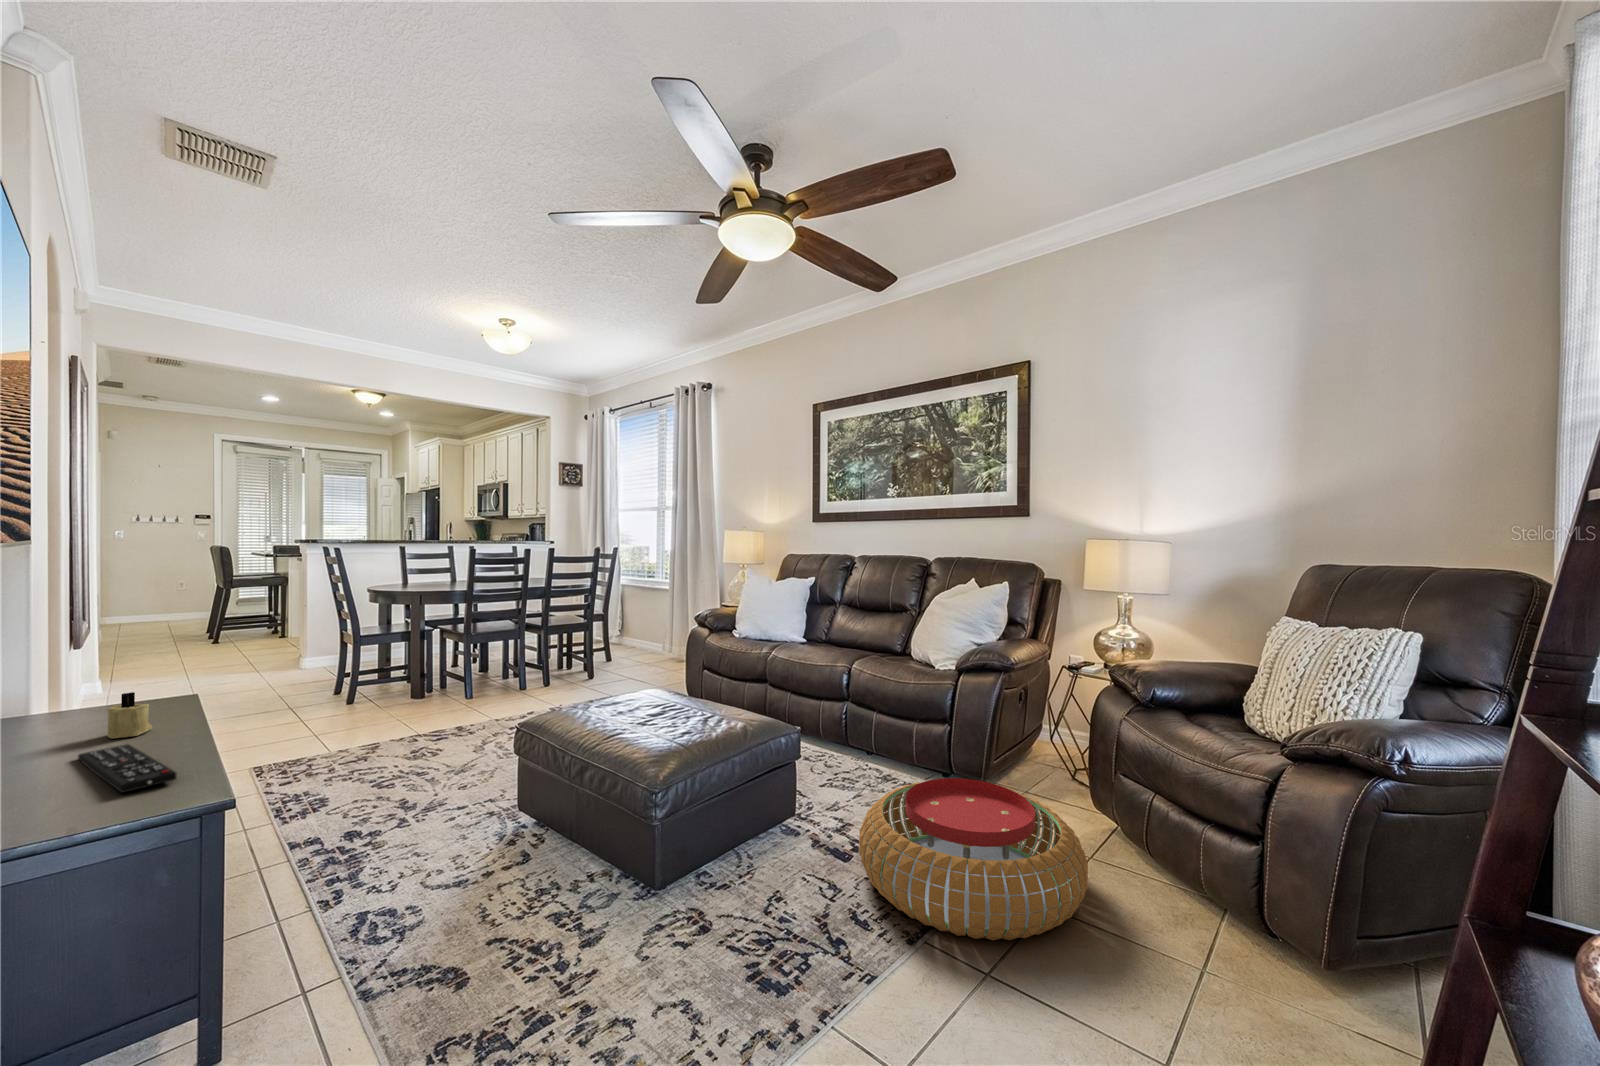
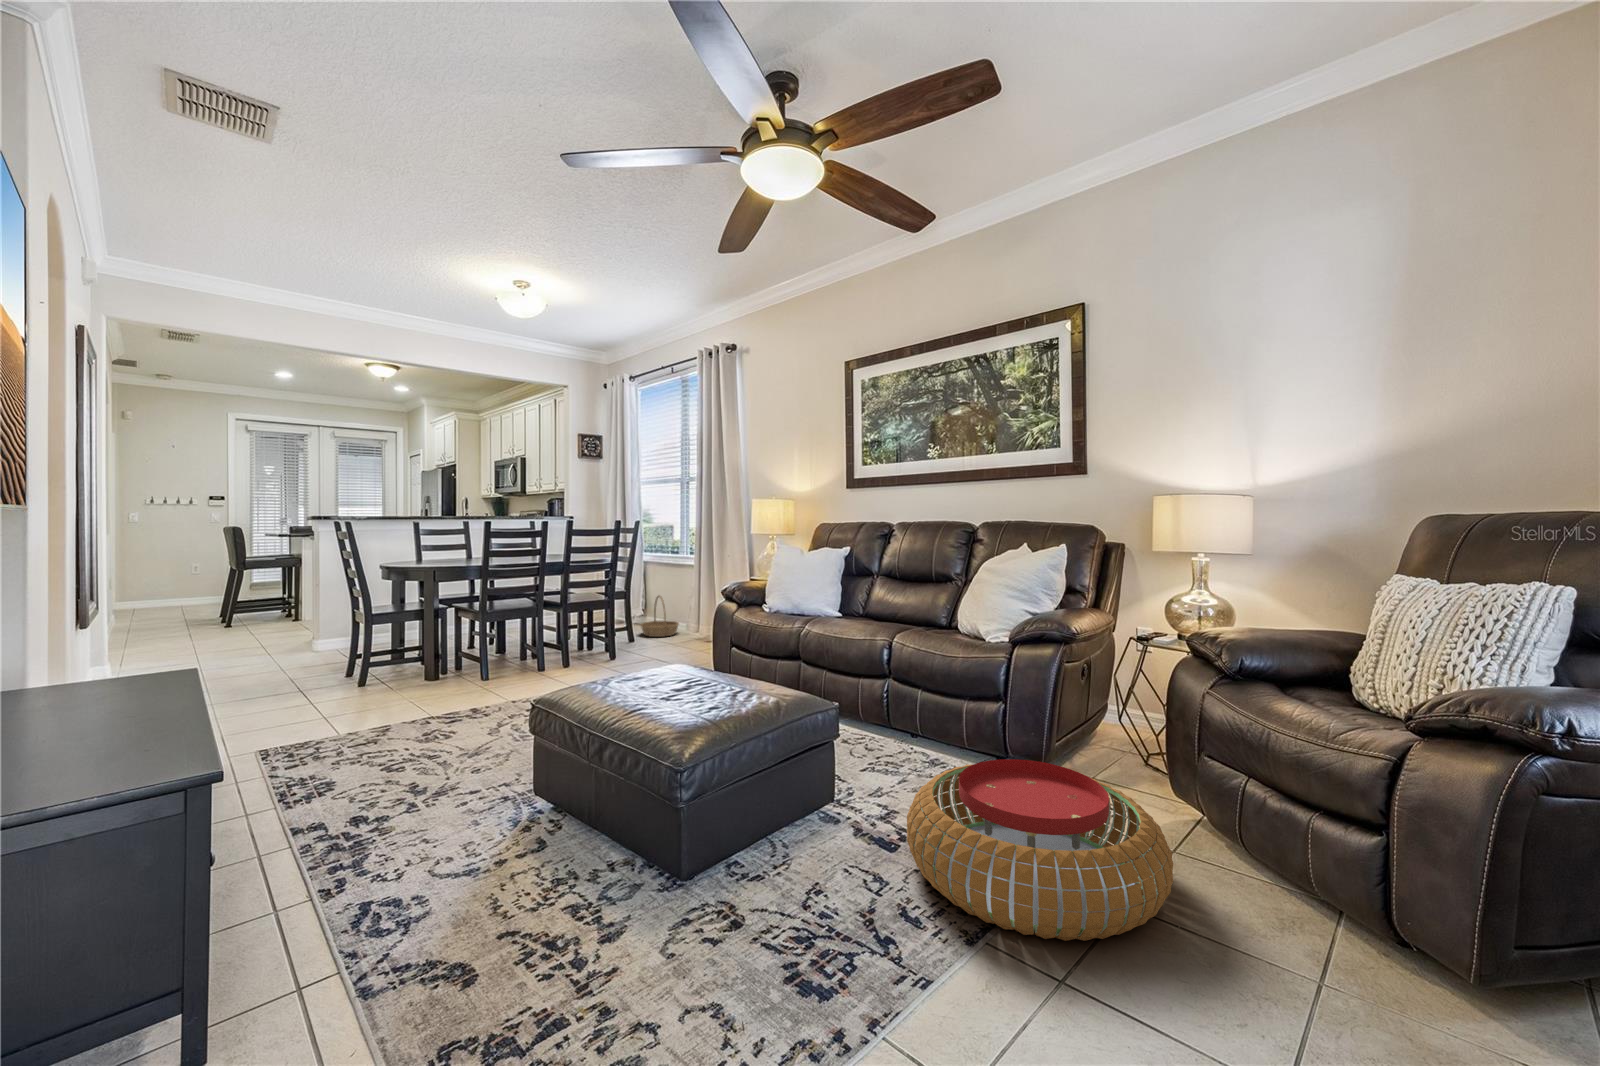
basket: none [618,616,655,656] -> present [641,596,679,637]
candle: present [107,692,152,738] -> none [77,661,129,711]
remote control: present [78,744,176,793] -> none [41,716,140,768]

